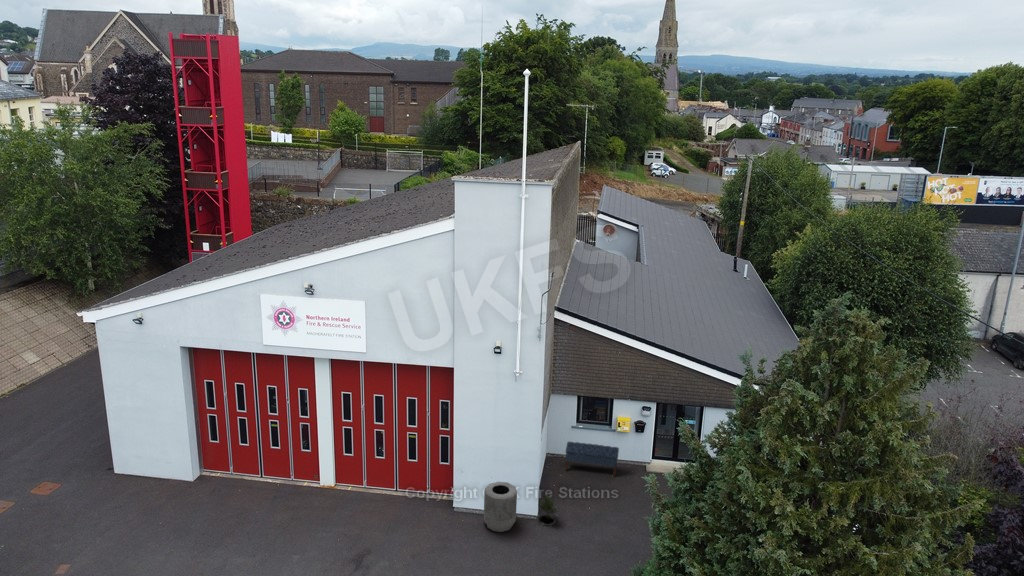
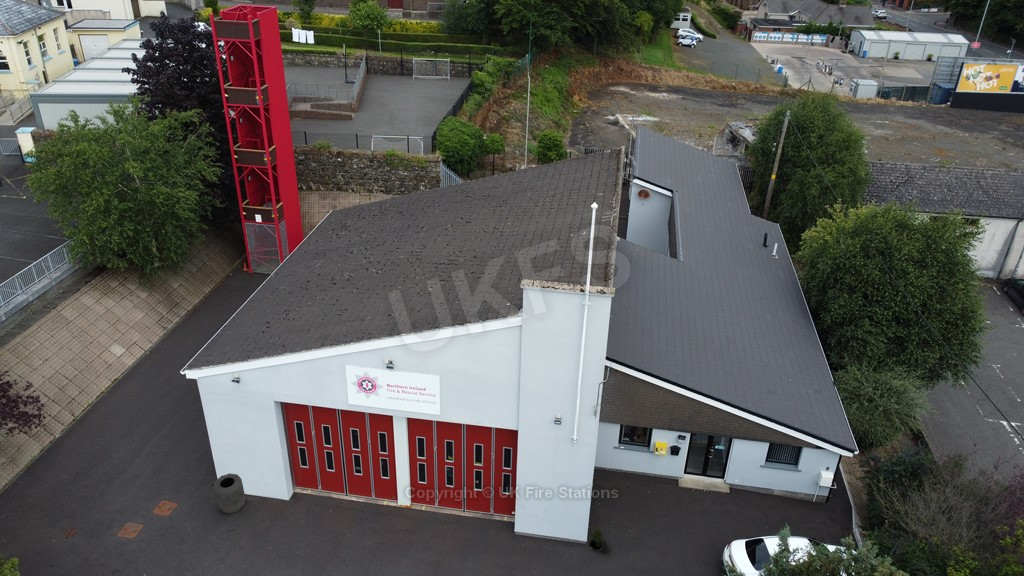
bench: present [565,442,619,477] -> none [609,458,656,491]
trash can: present [484,482,517,532] -> present [213,473,246,513]

